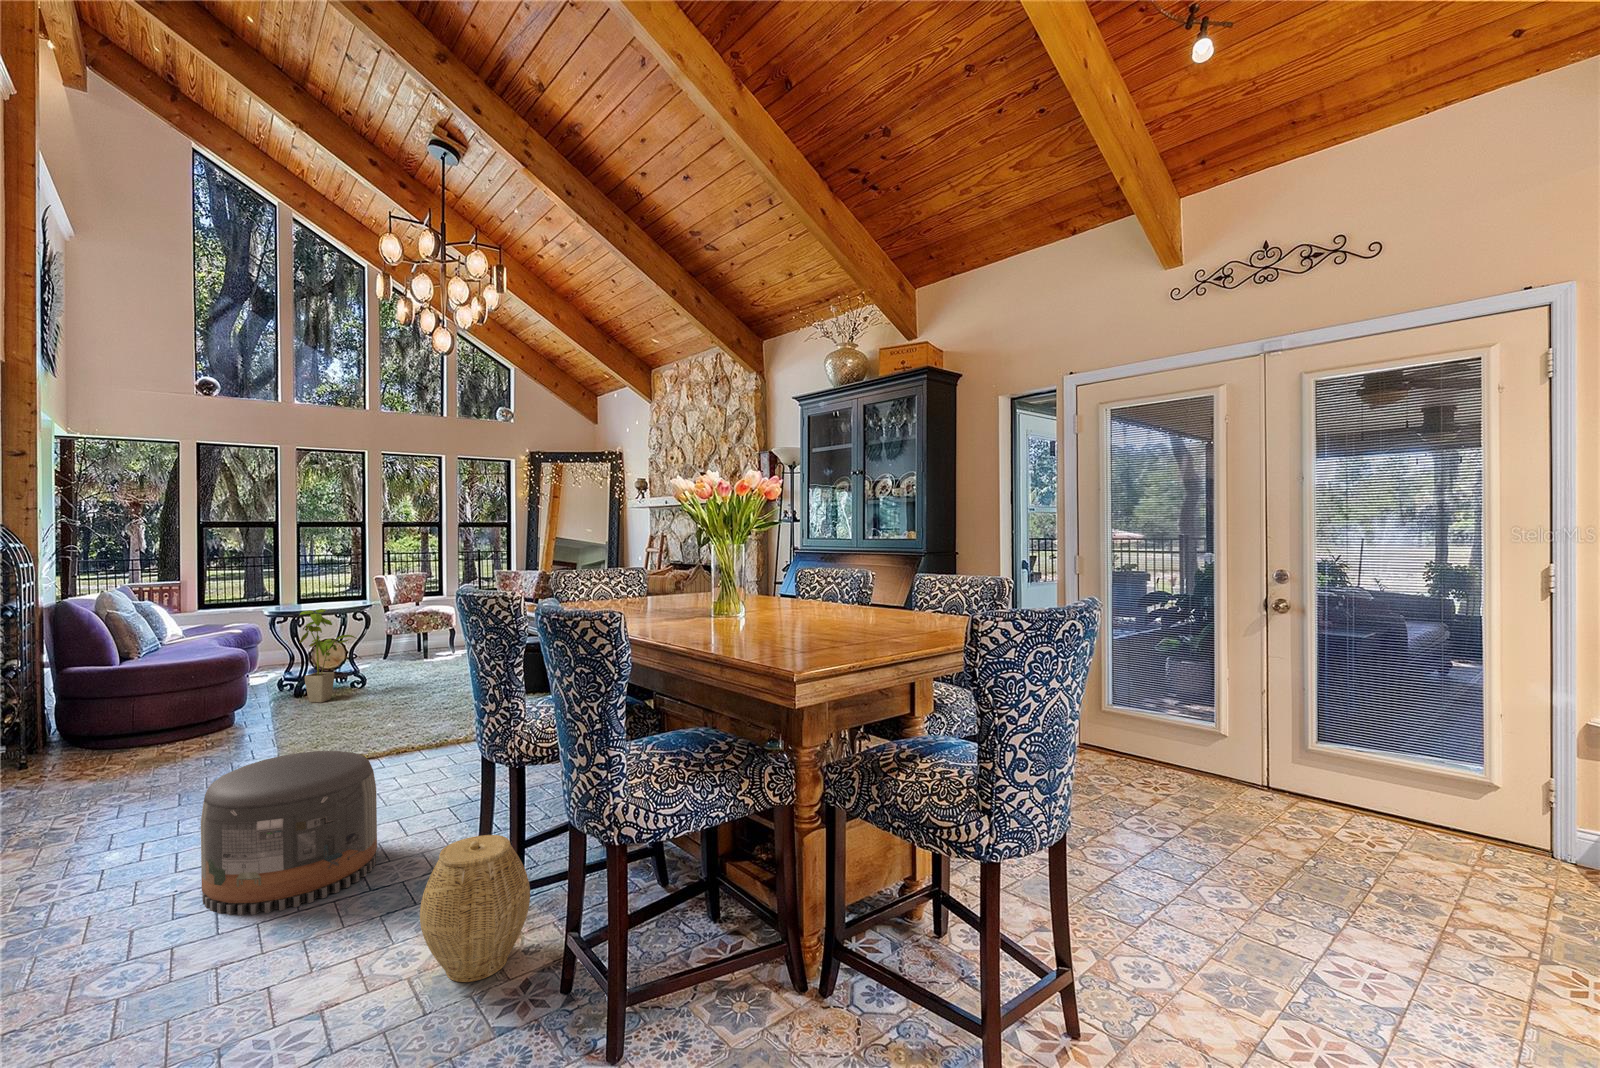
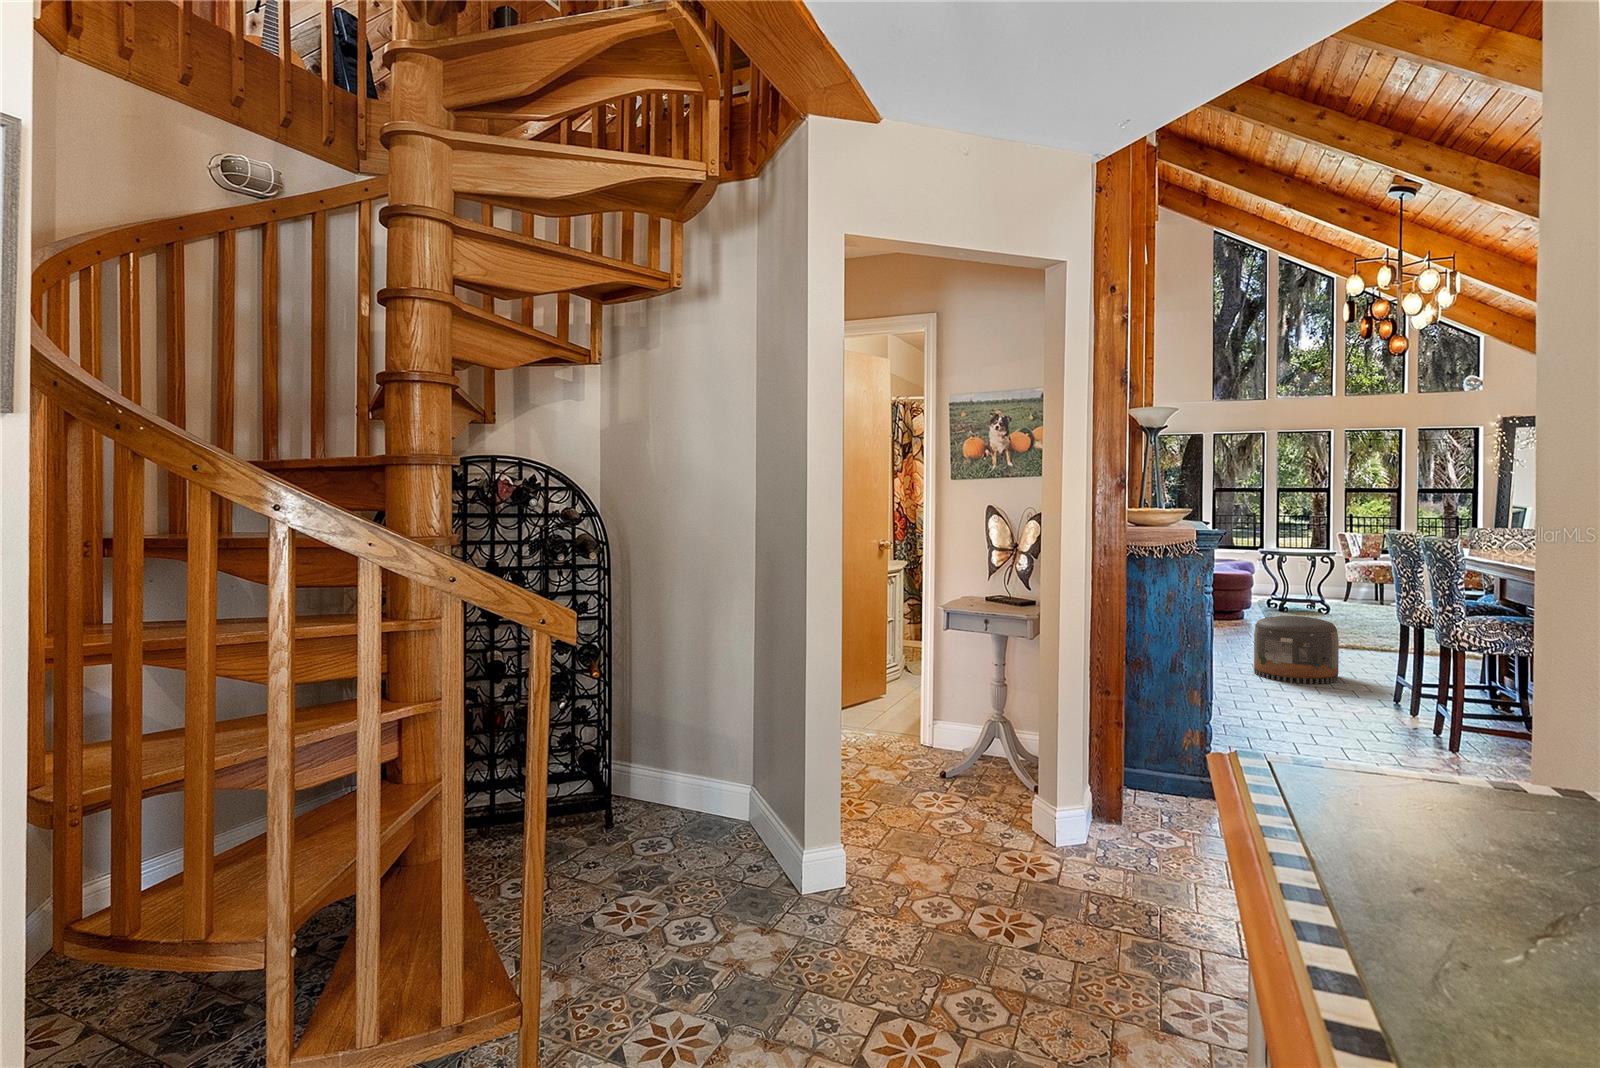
house plant: present [299,609,356,702] -> none [1284,553,1325,619]
woven basket: present [420,835,530,982] -> none [1359,653,1420,718]

